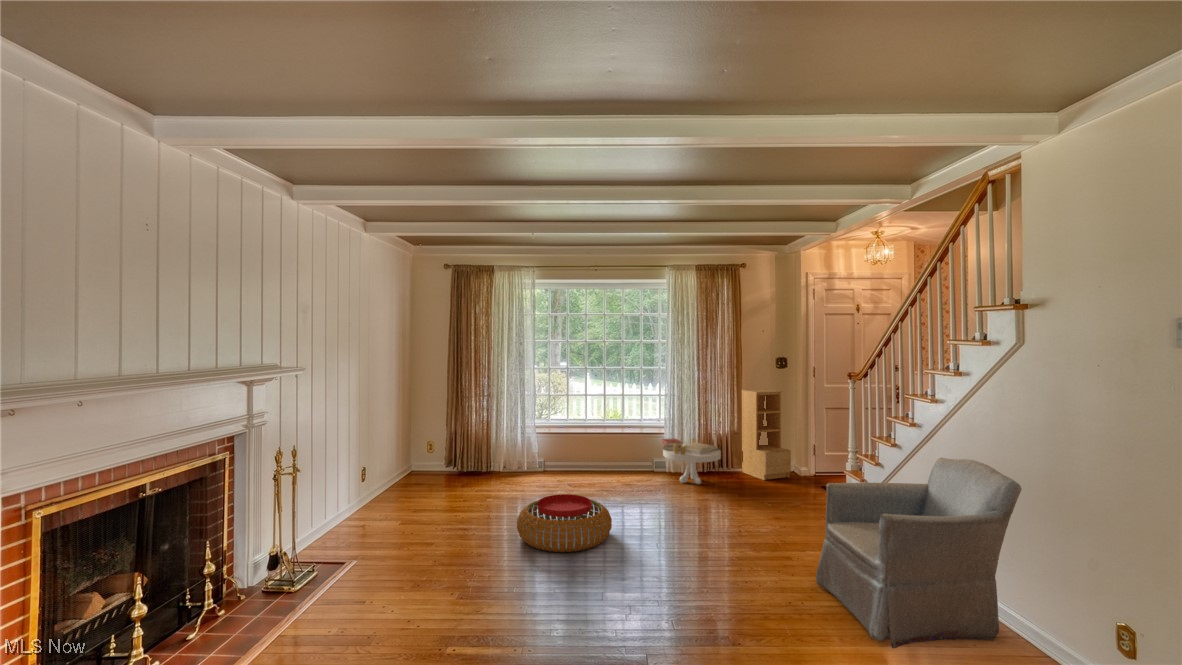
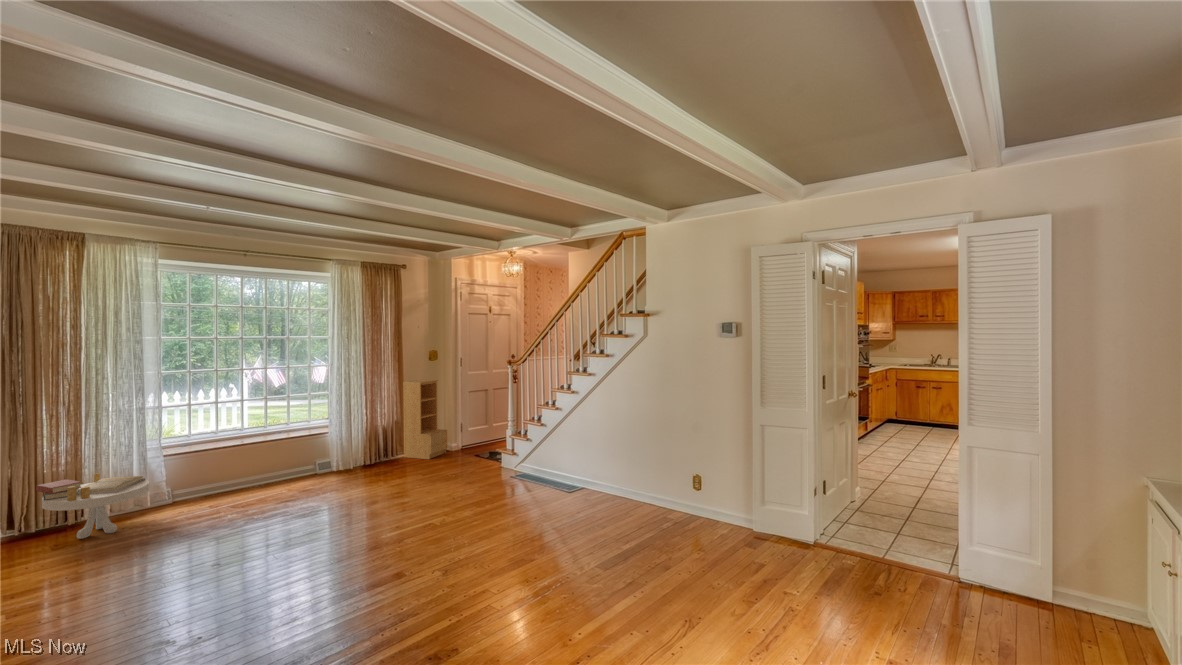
side table: present [661,438,721,484] -> present [36,473,149,539]
armchair: present [816,458,1022,648] -> none [539,408,648,529]
pouf: present [517,494,612,552] -> none [236,504,355,570]

